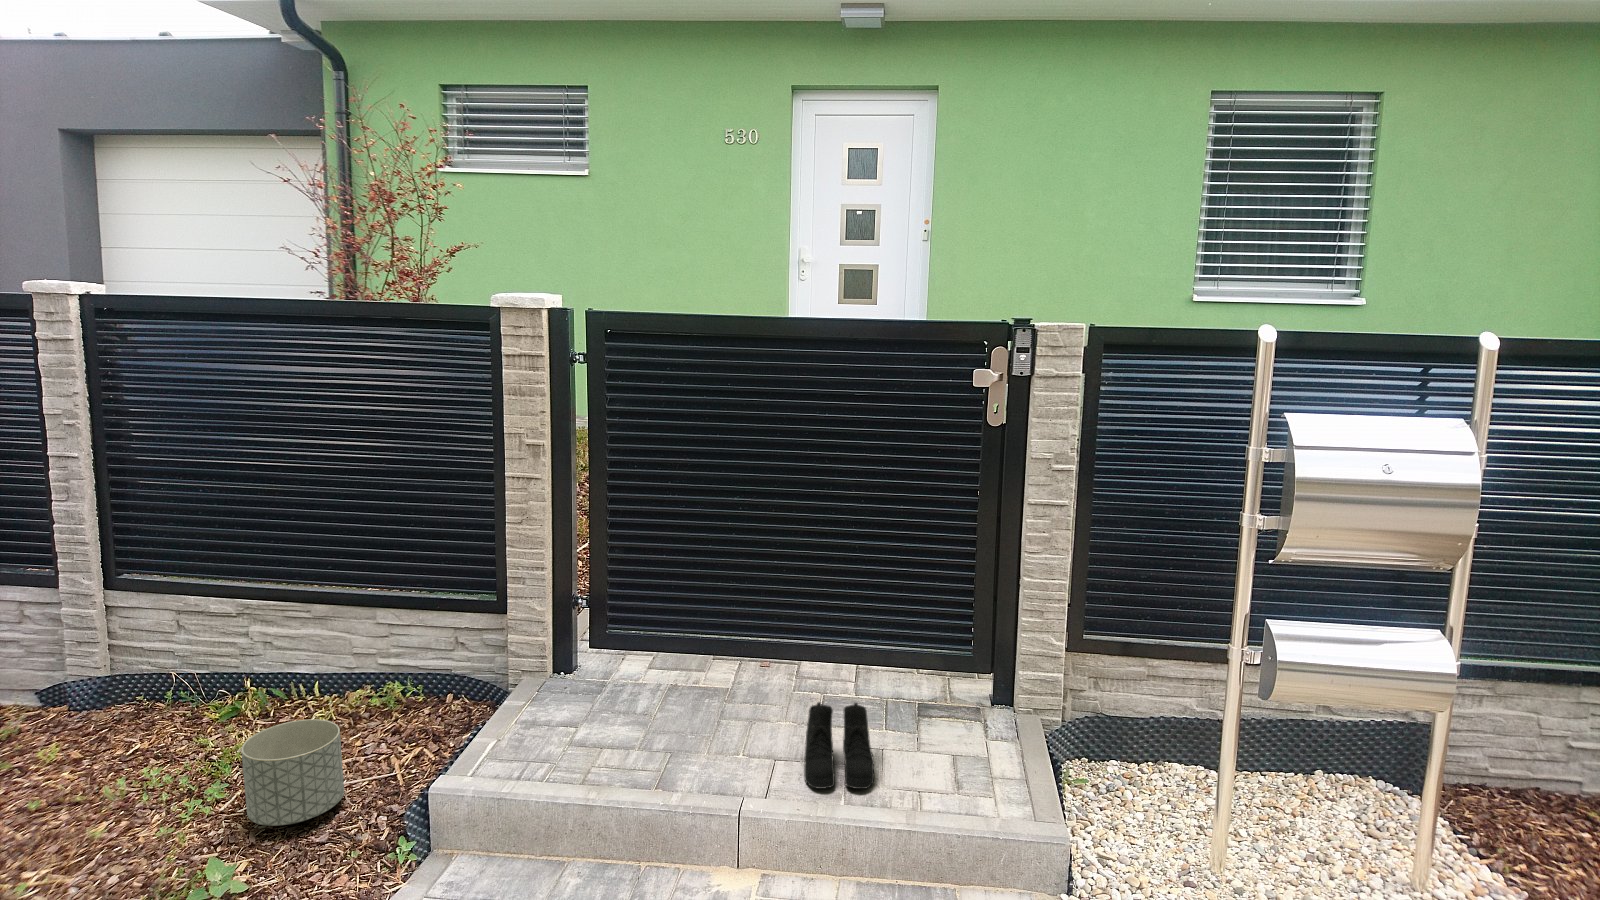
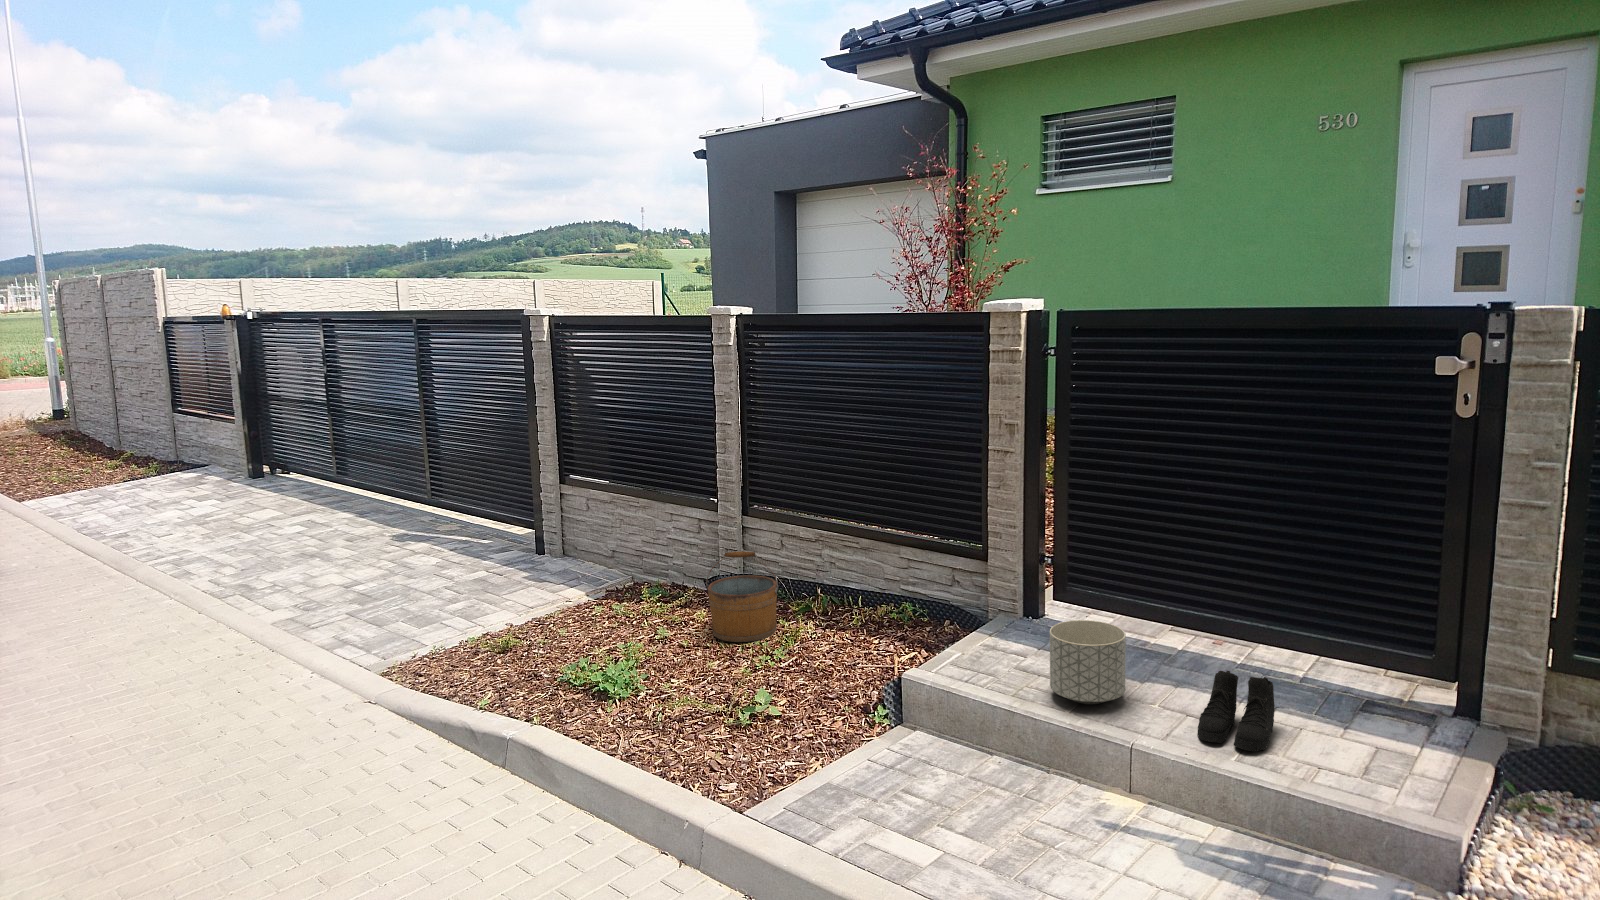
bucket: none [54,647,189,789] -> present [706,552,778,642]
planter: present [241,719,344,826] -> present [1050,620,1126,704]

